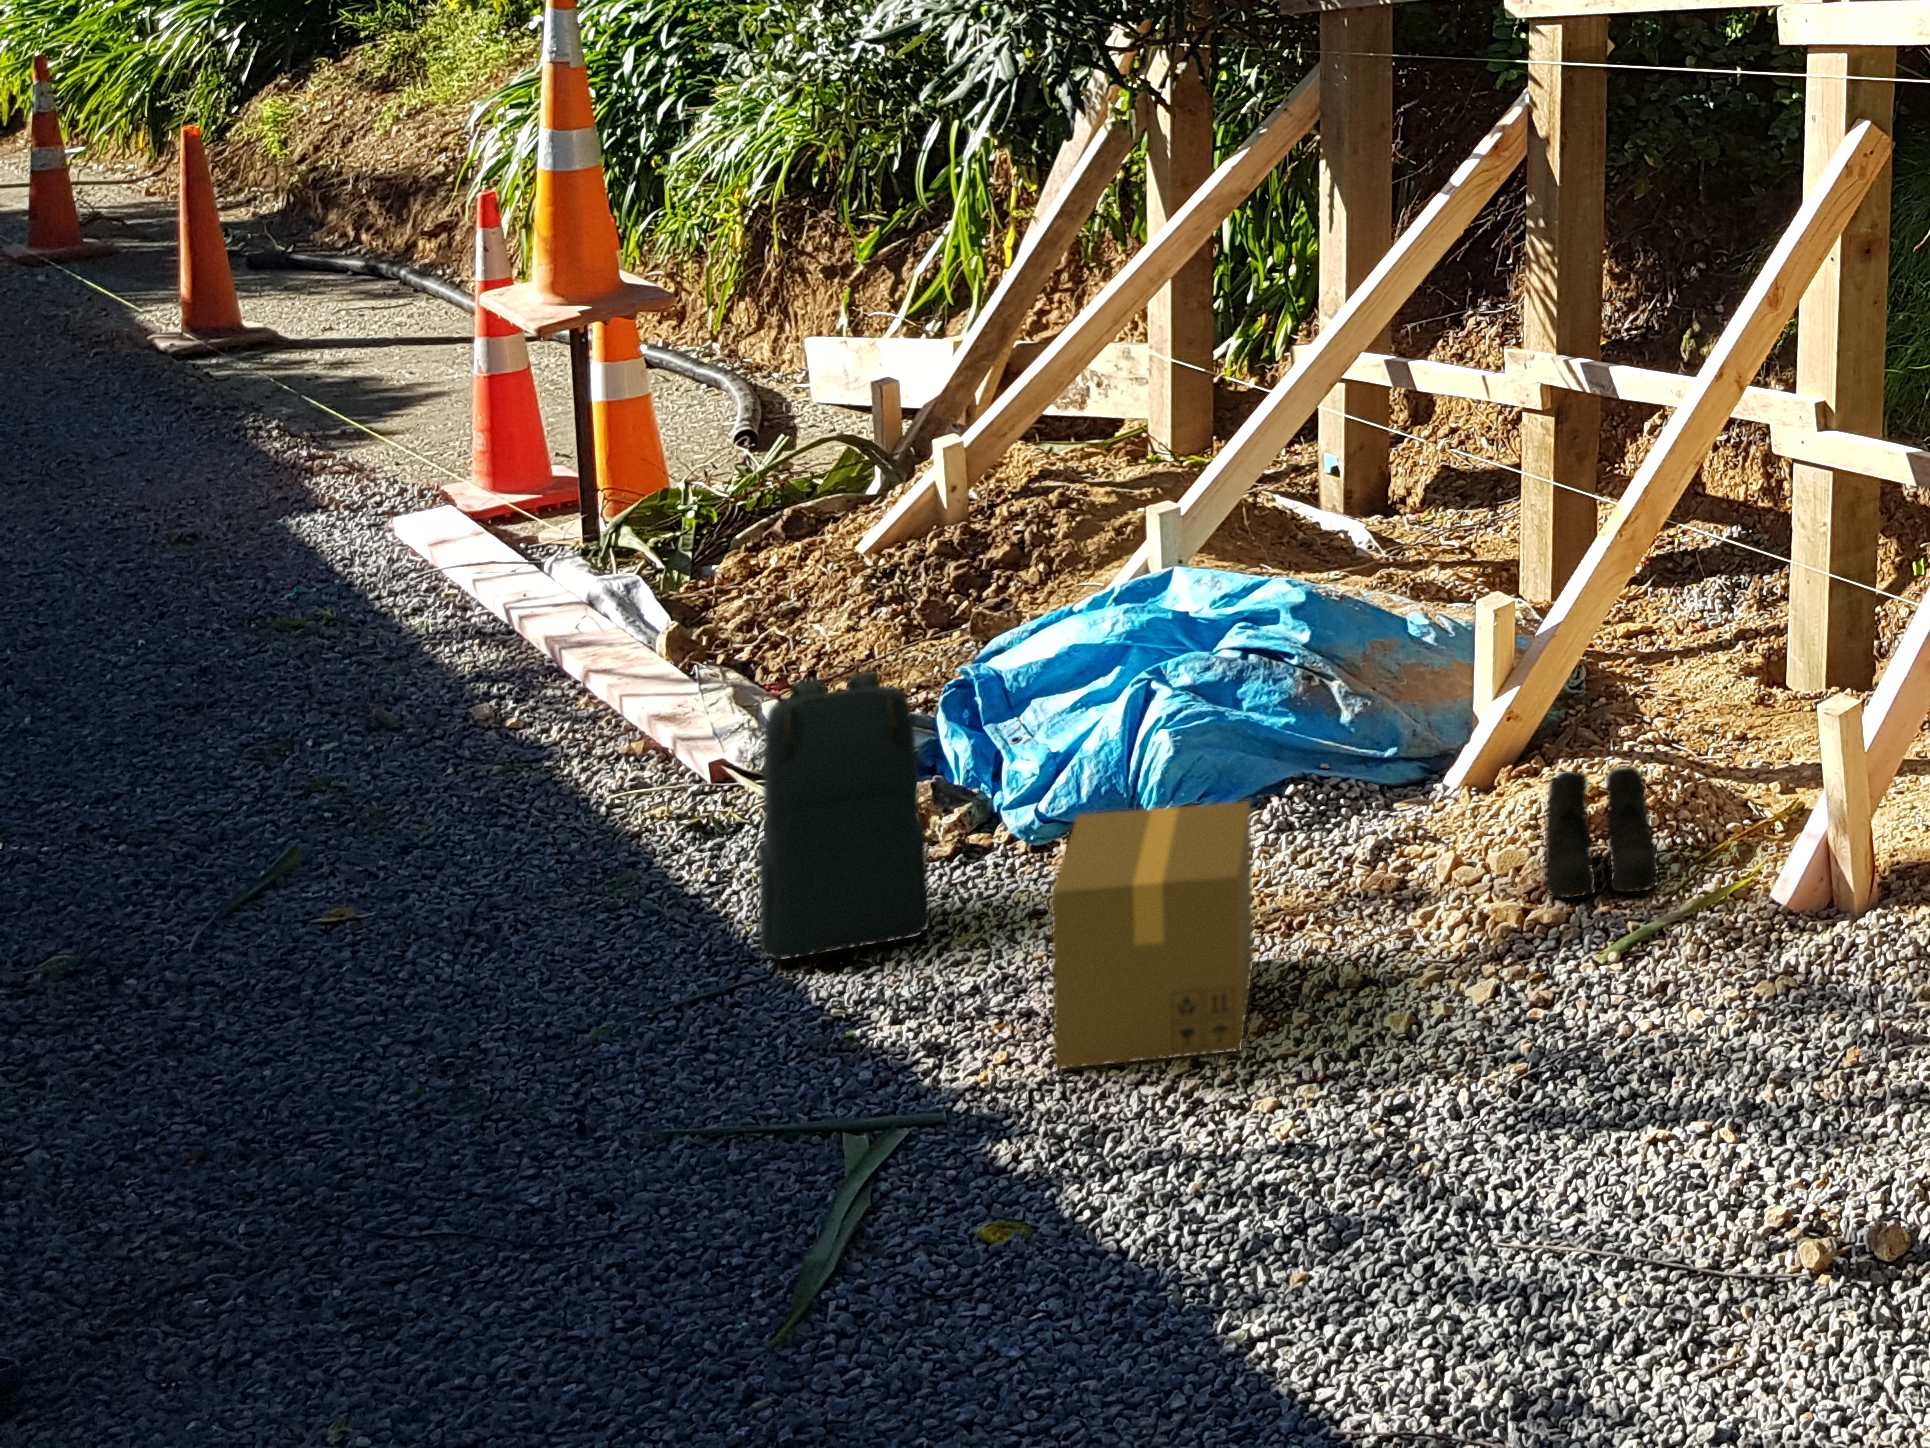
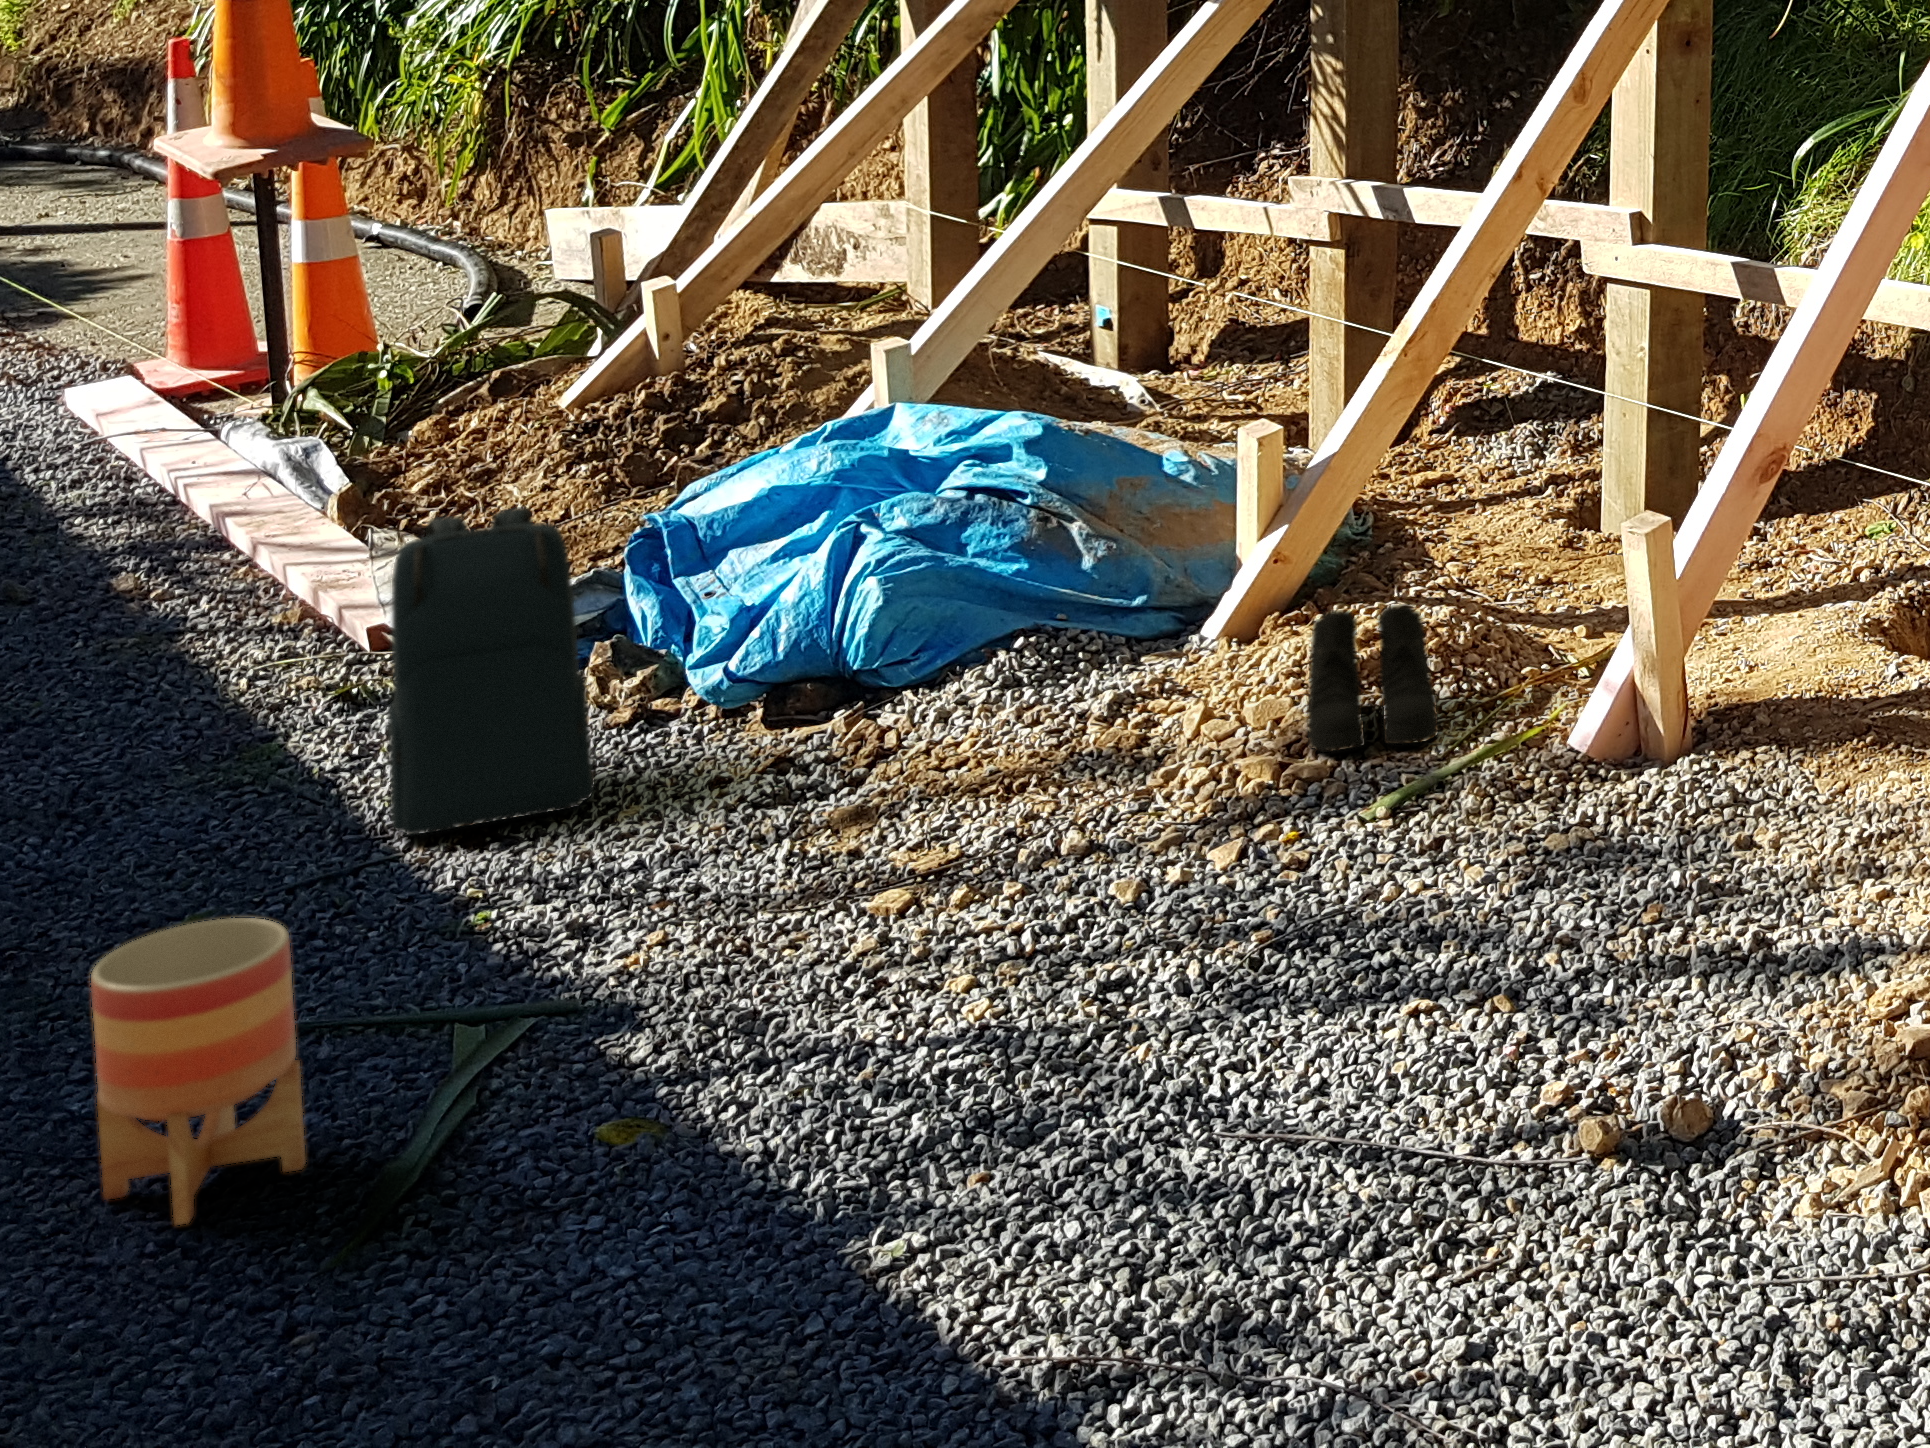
cardboard box: present [1051,801,1253,1069] -> none [708,643,965,948]
planter: none [567,1044,732,1306] -> present [91,918,305,1225]

